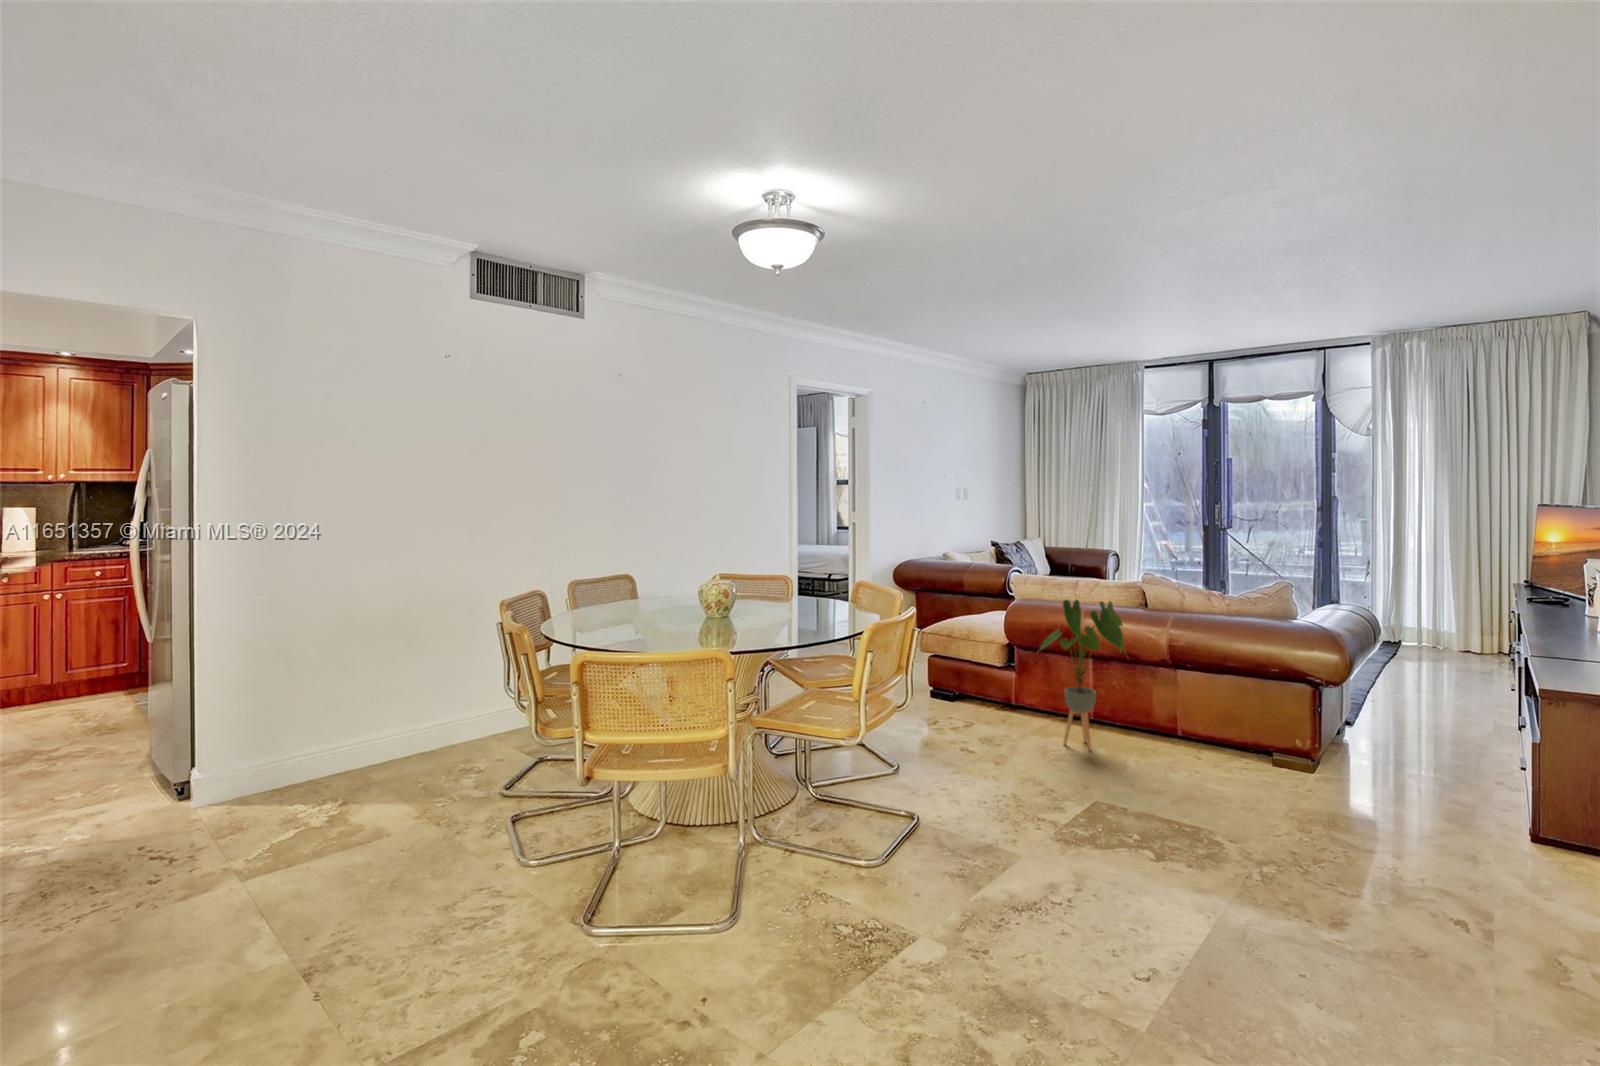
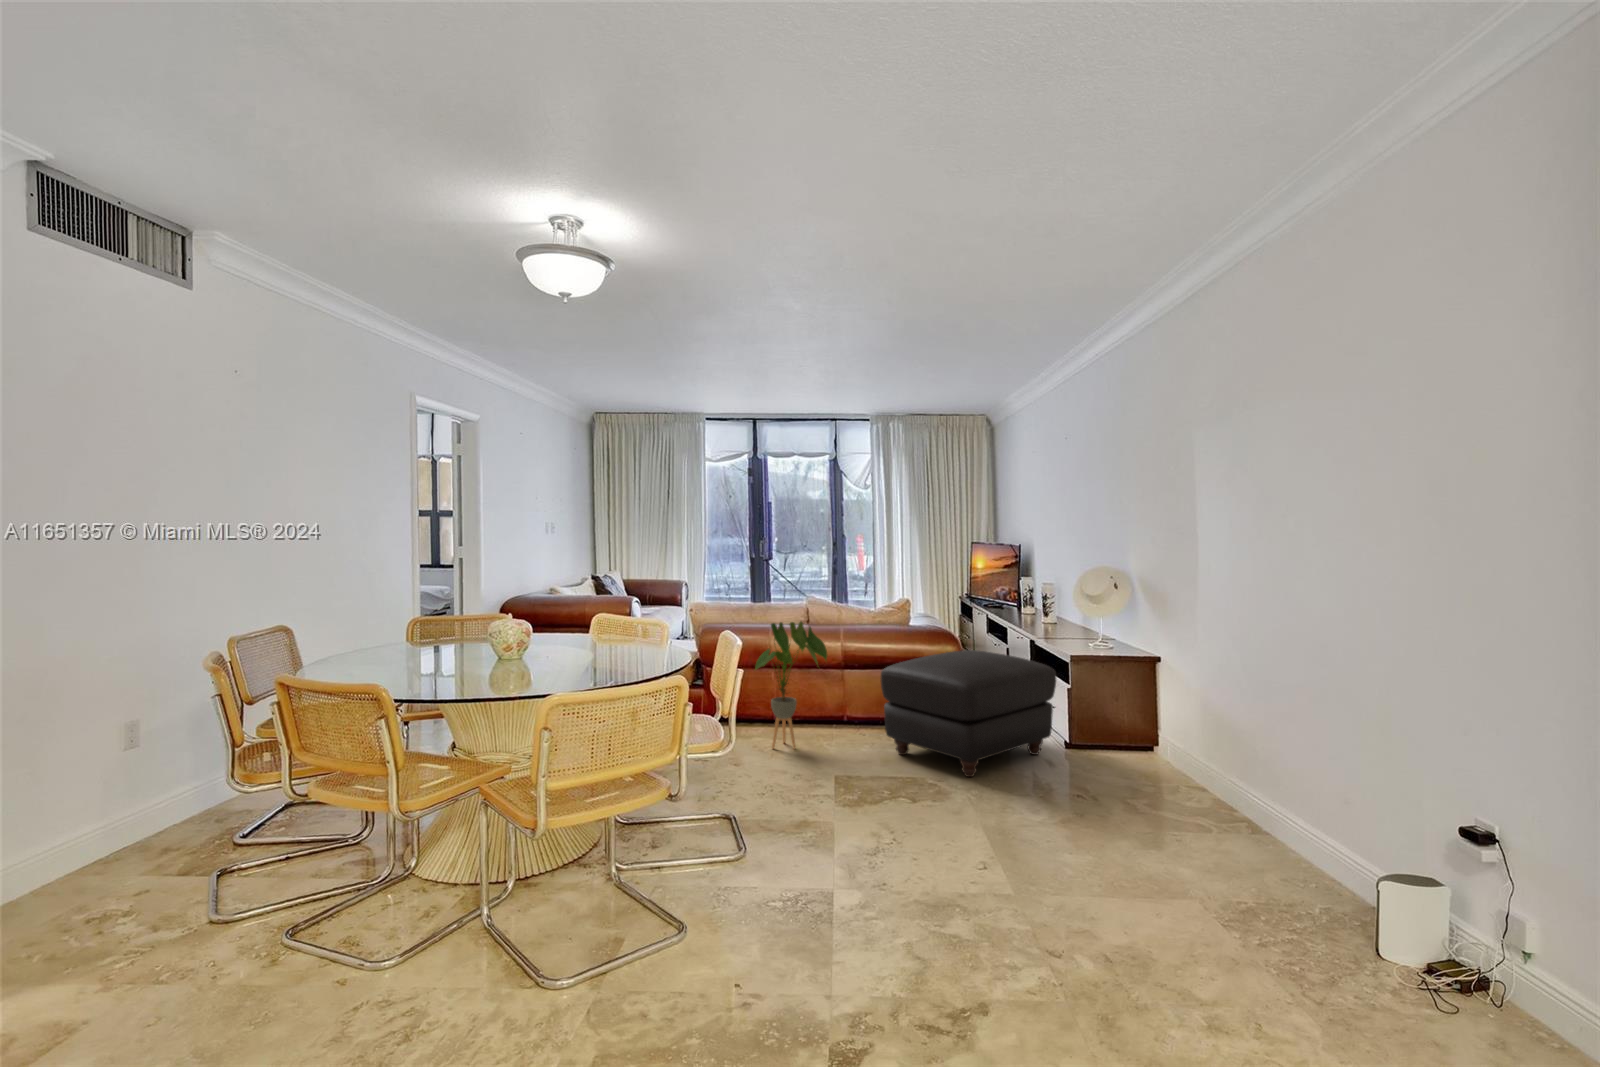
ottoman: none [1196,662,1503,837] -> present [880,650,1056,777]

